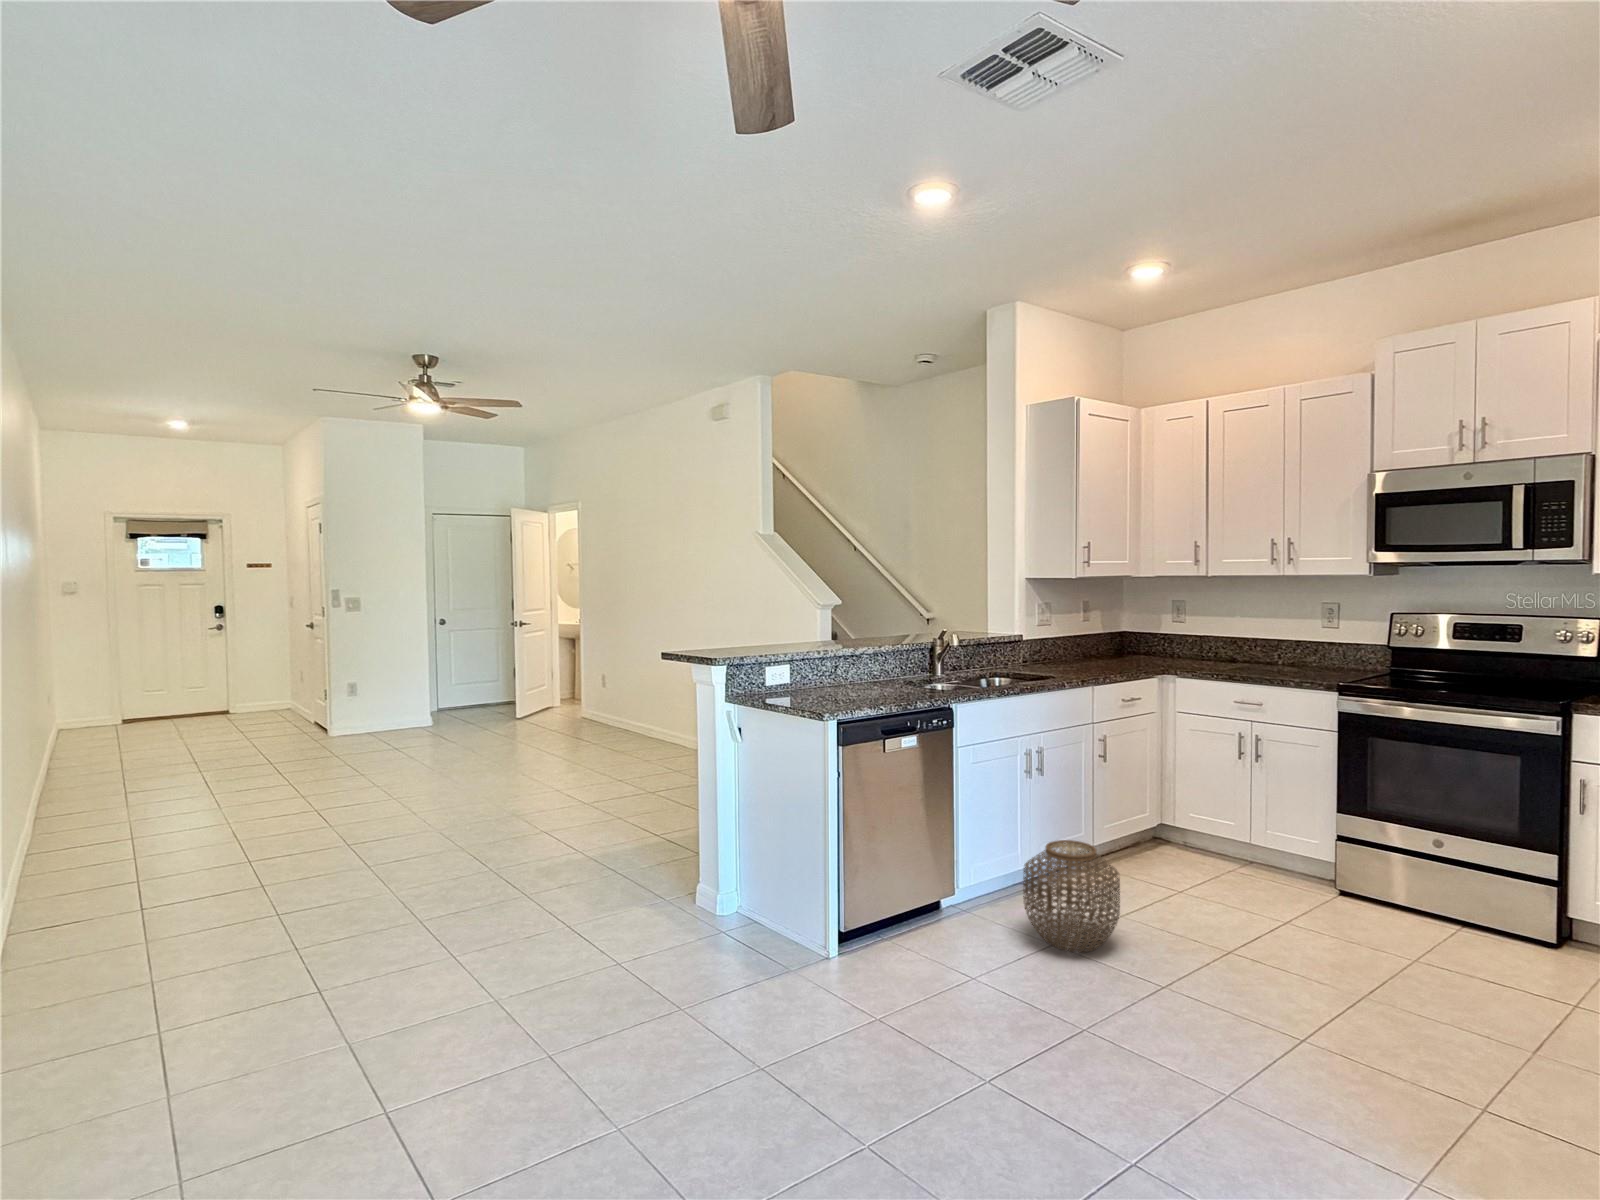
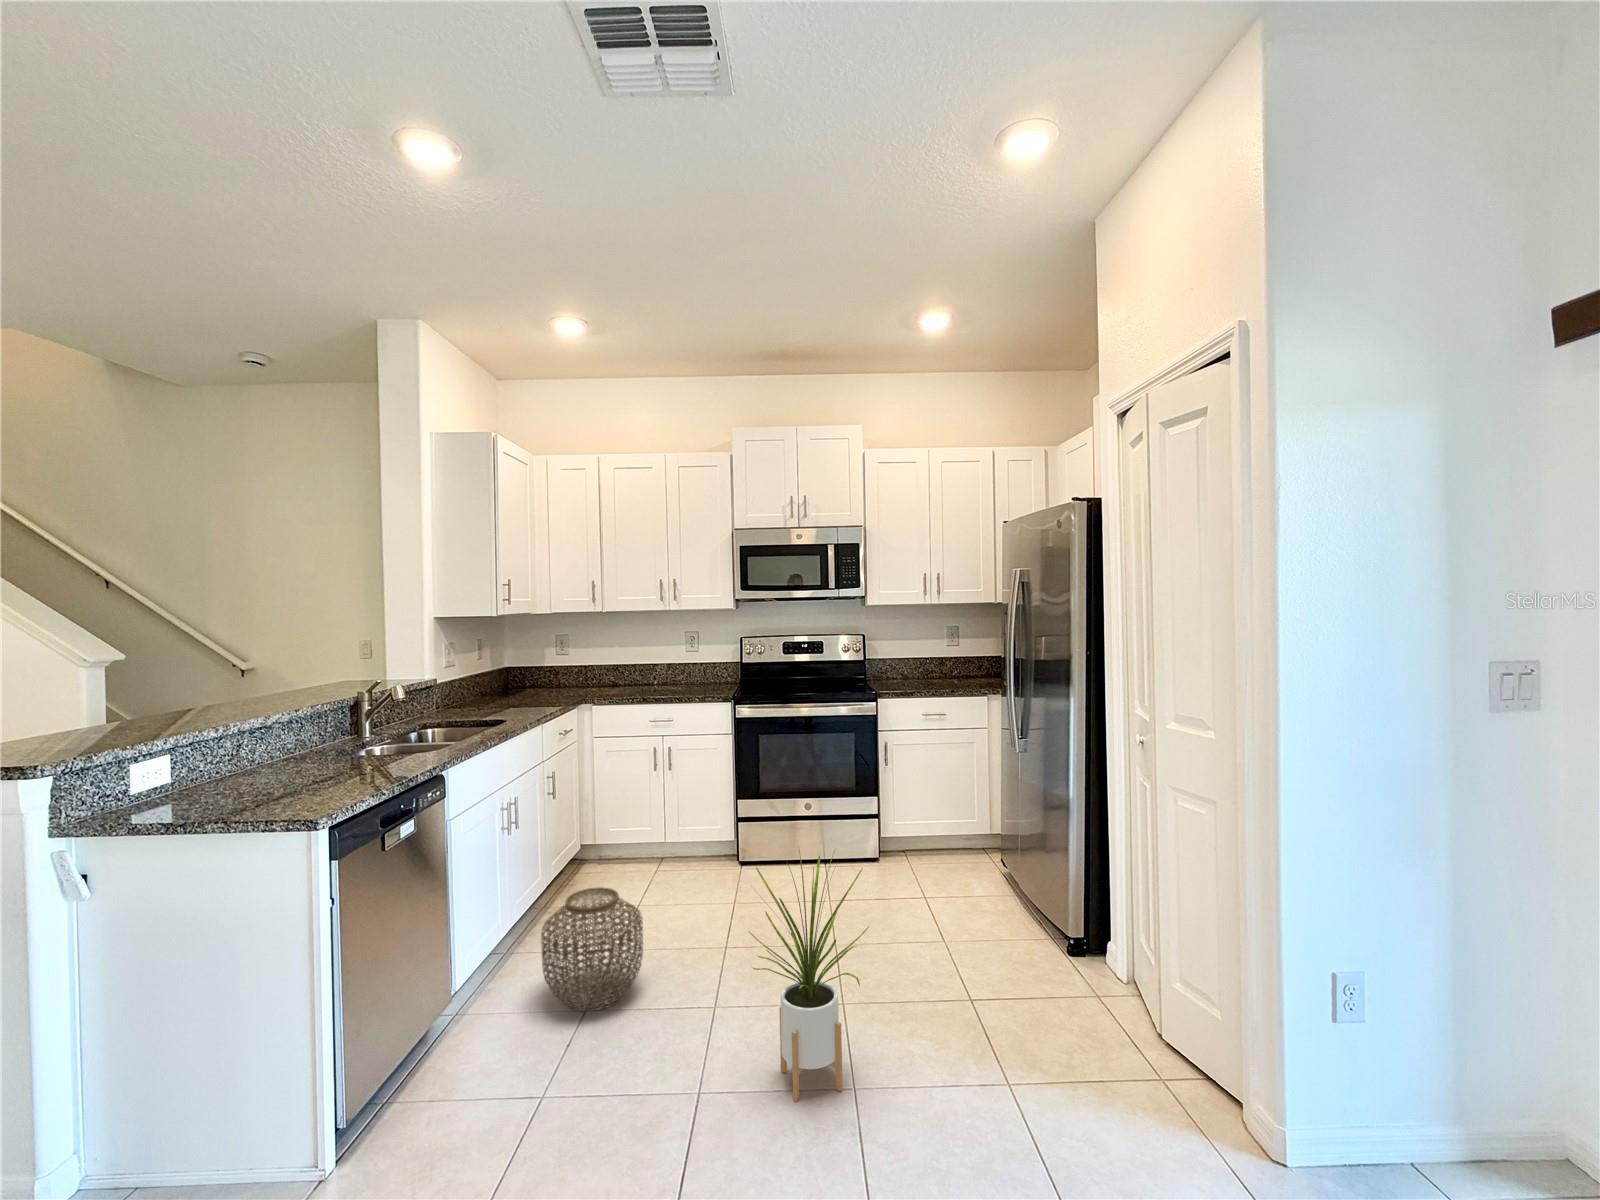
house plant: none [1133,835,1278,1106] -> present [749,850,869,1101]

